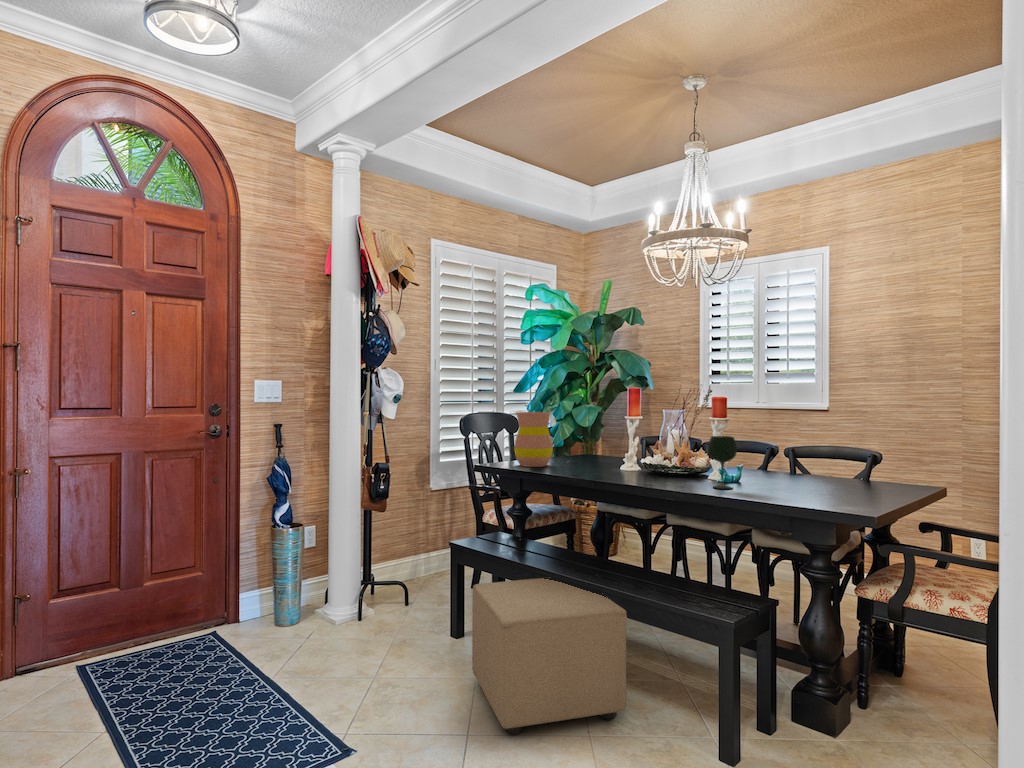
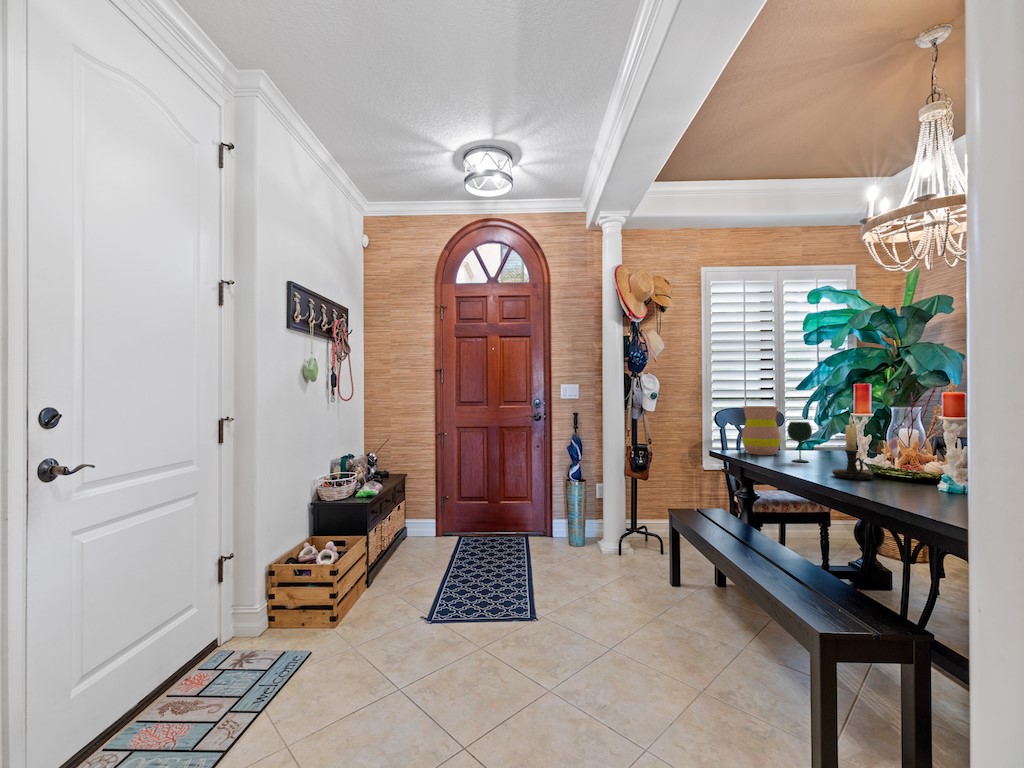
candle holder: none [645,421,679,483] -> present [832,416,873,480]
wine glass: present [708,436,737,489] -> present [787,422,812,462]
ottoman: present [472,578,627,735] -> none [633,540,757,687]

